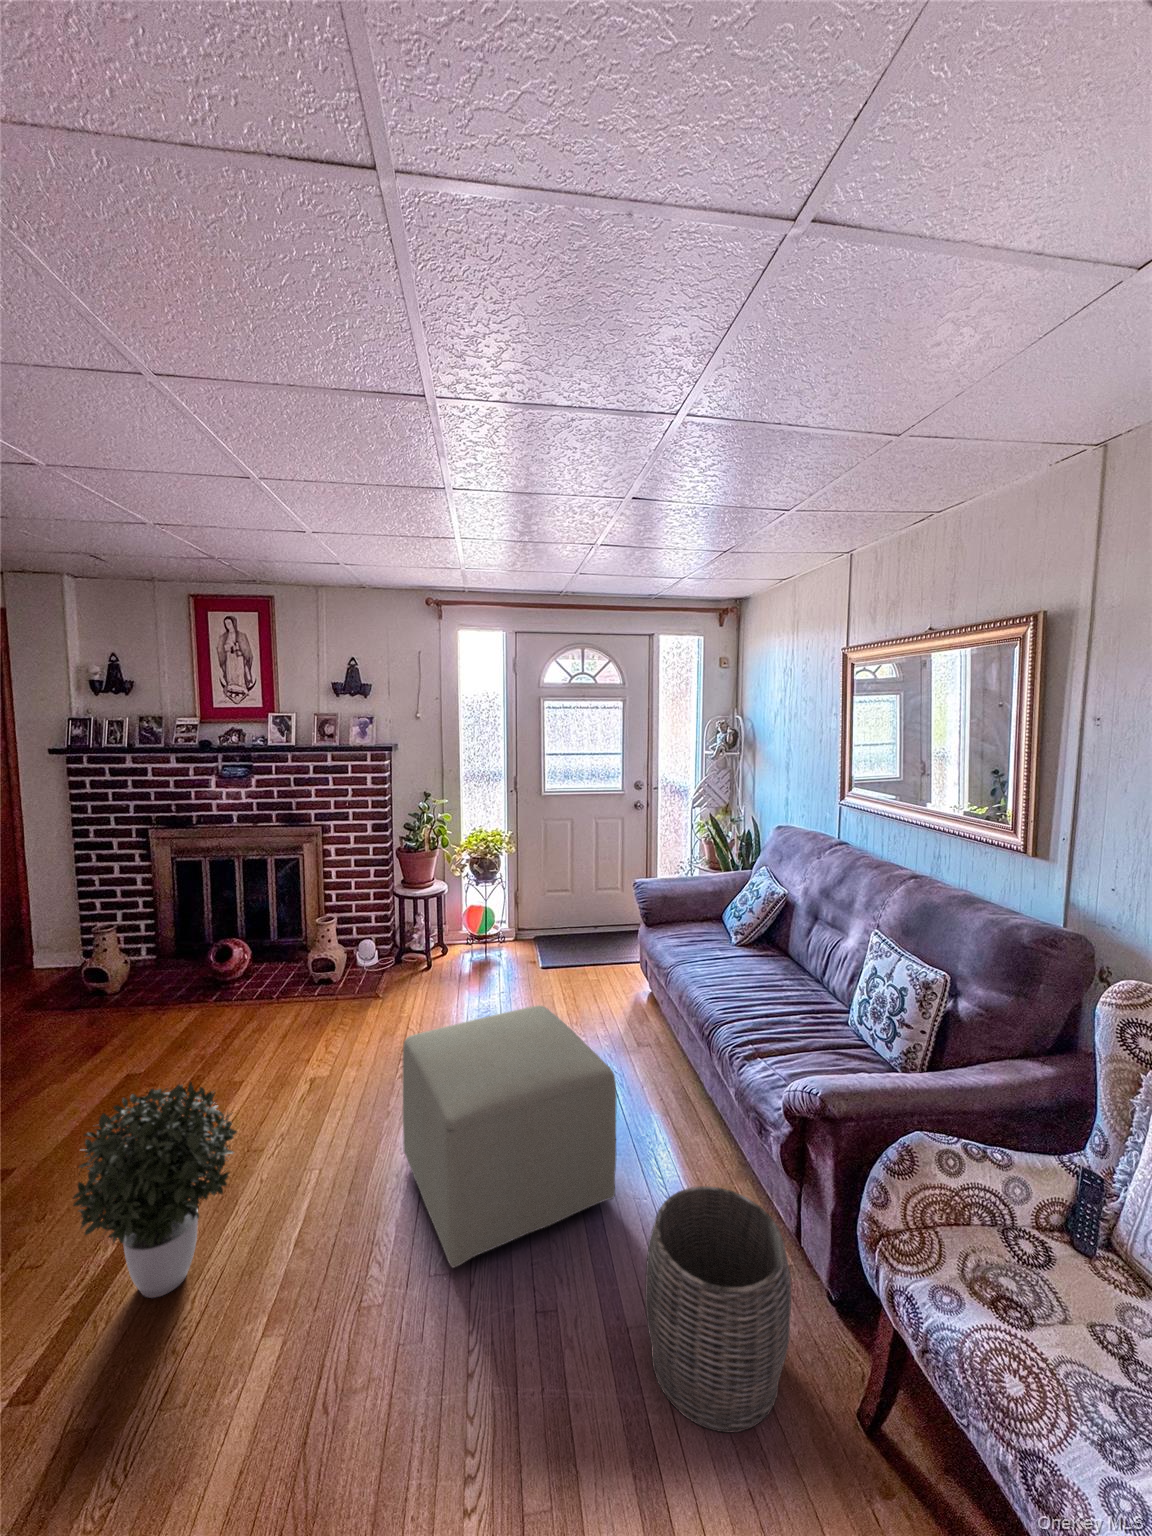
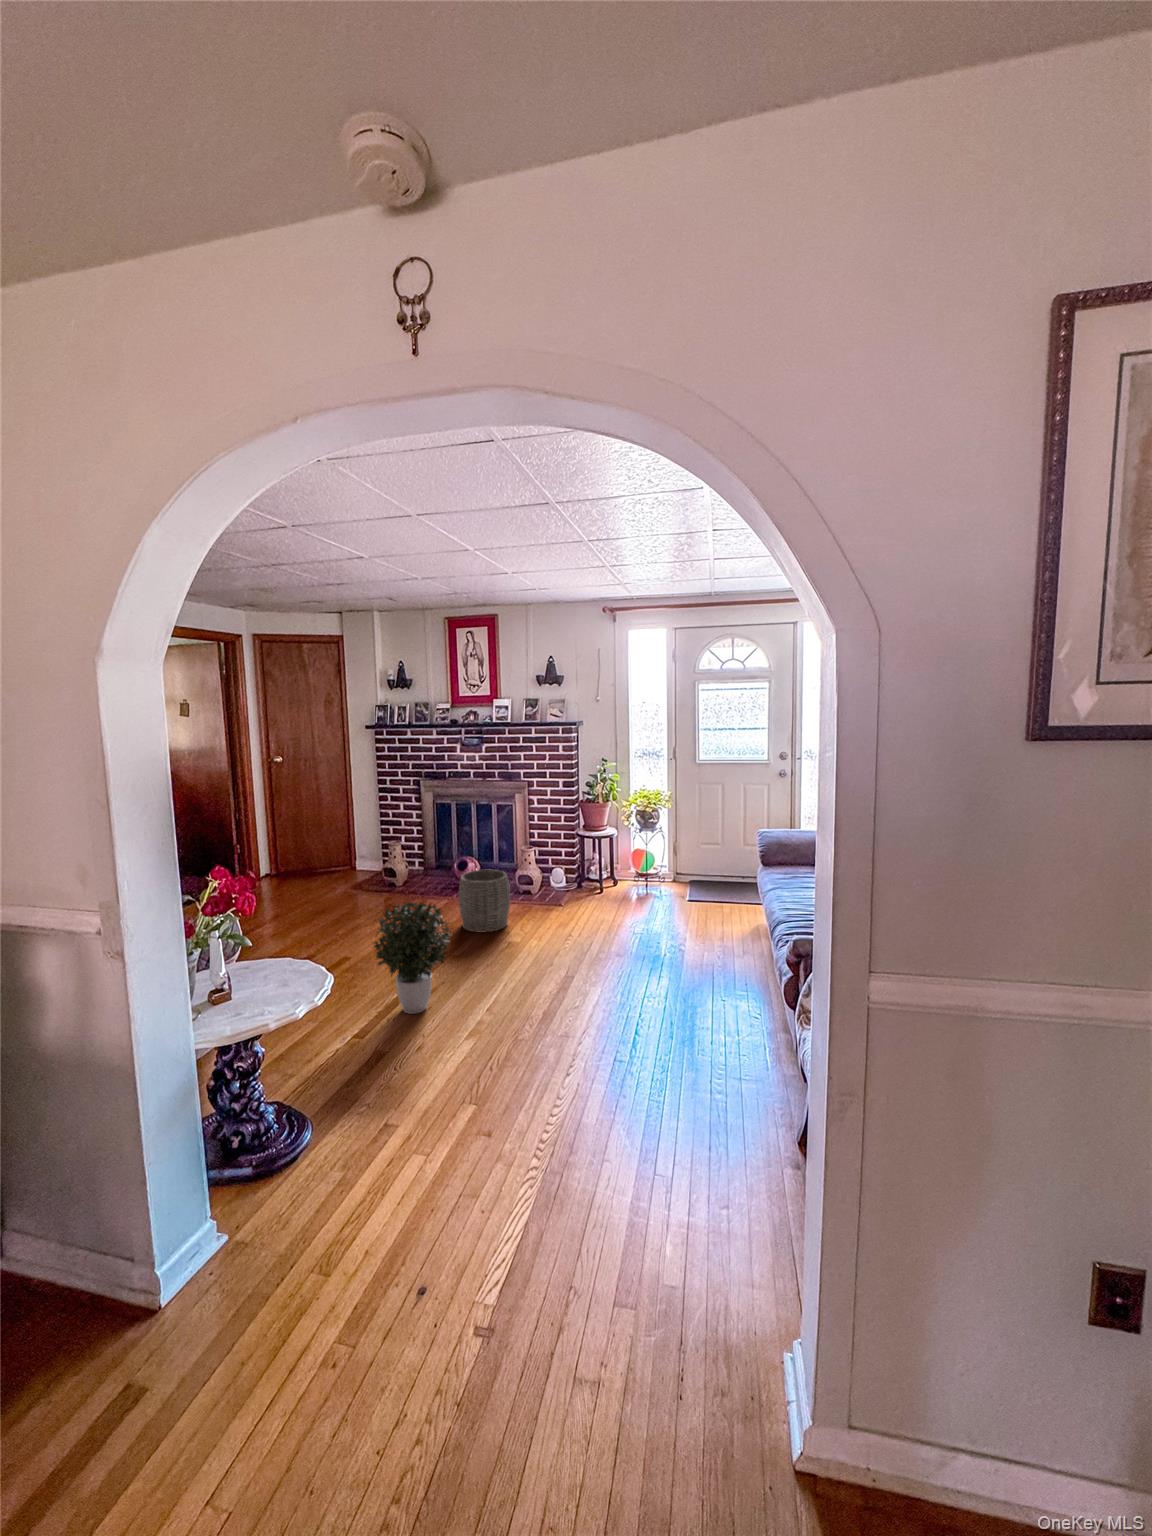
ottoman: present [403,1006,617,1268] -> none [552,897,683,1030]
woven basket: present [645,1186,791,1433] -> present [459,870,510,932]

